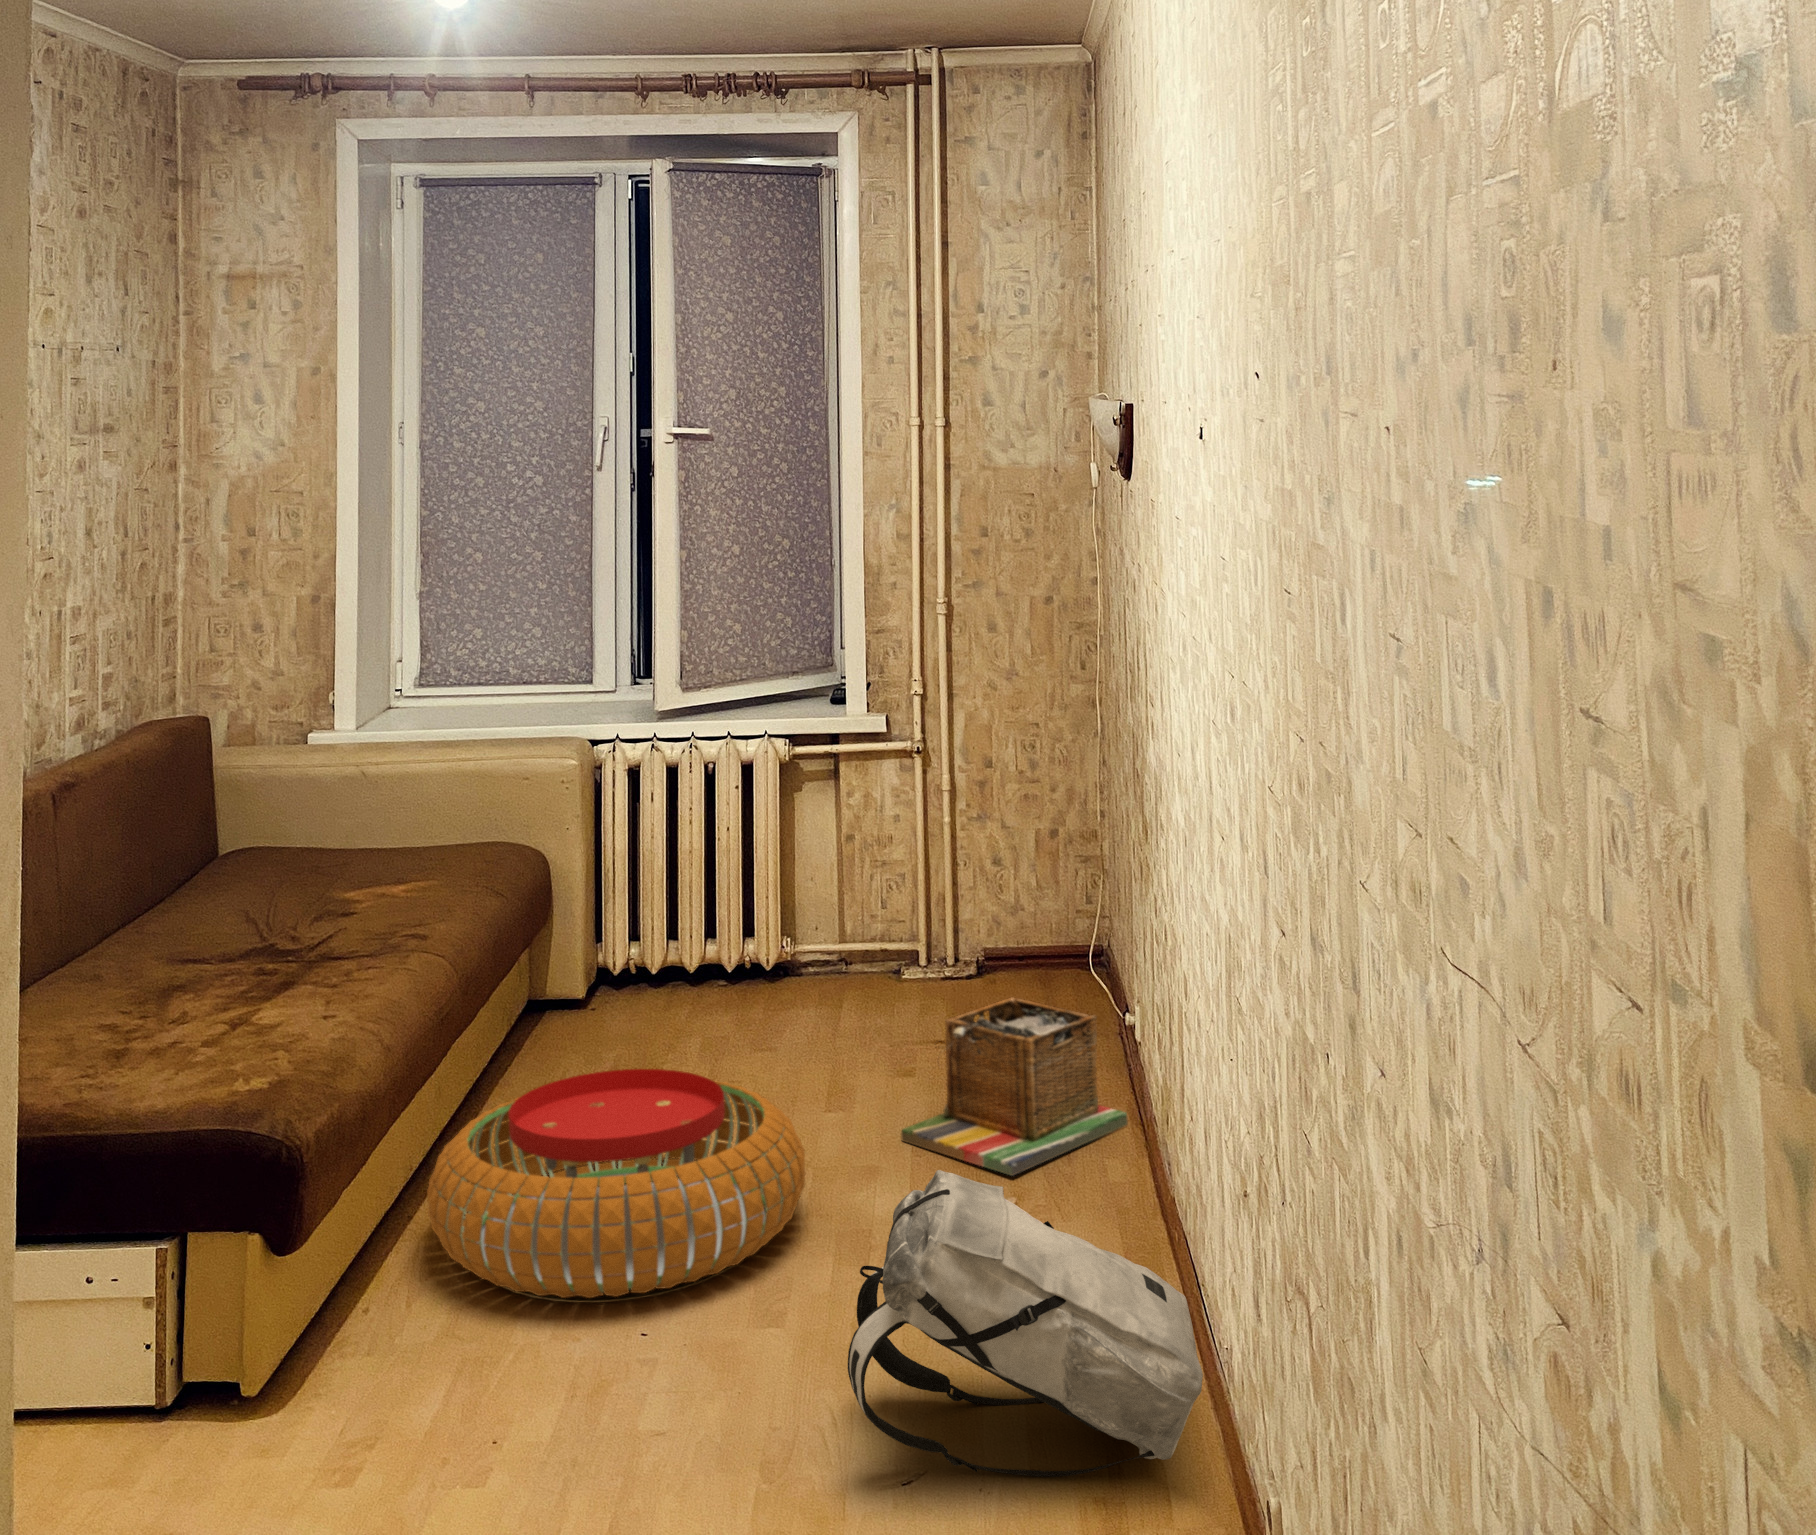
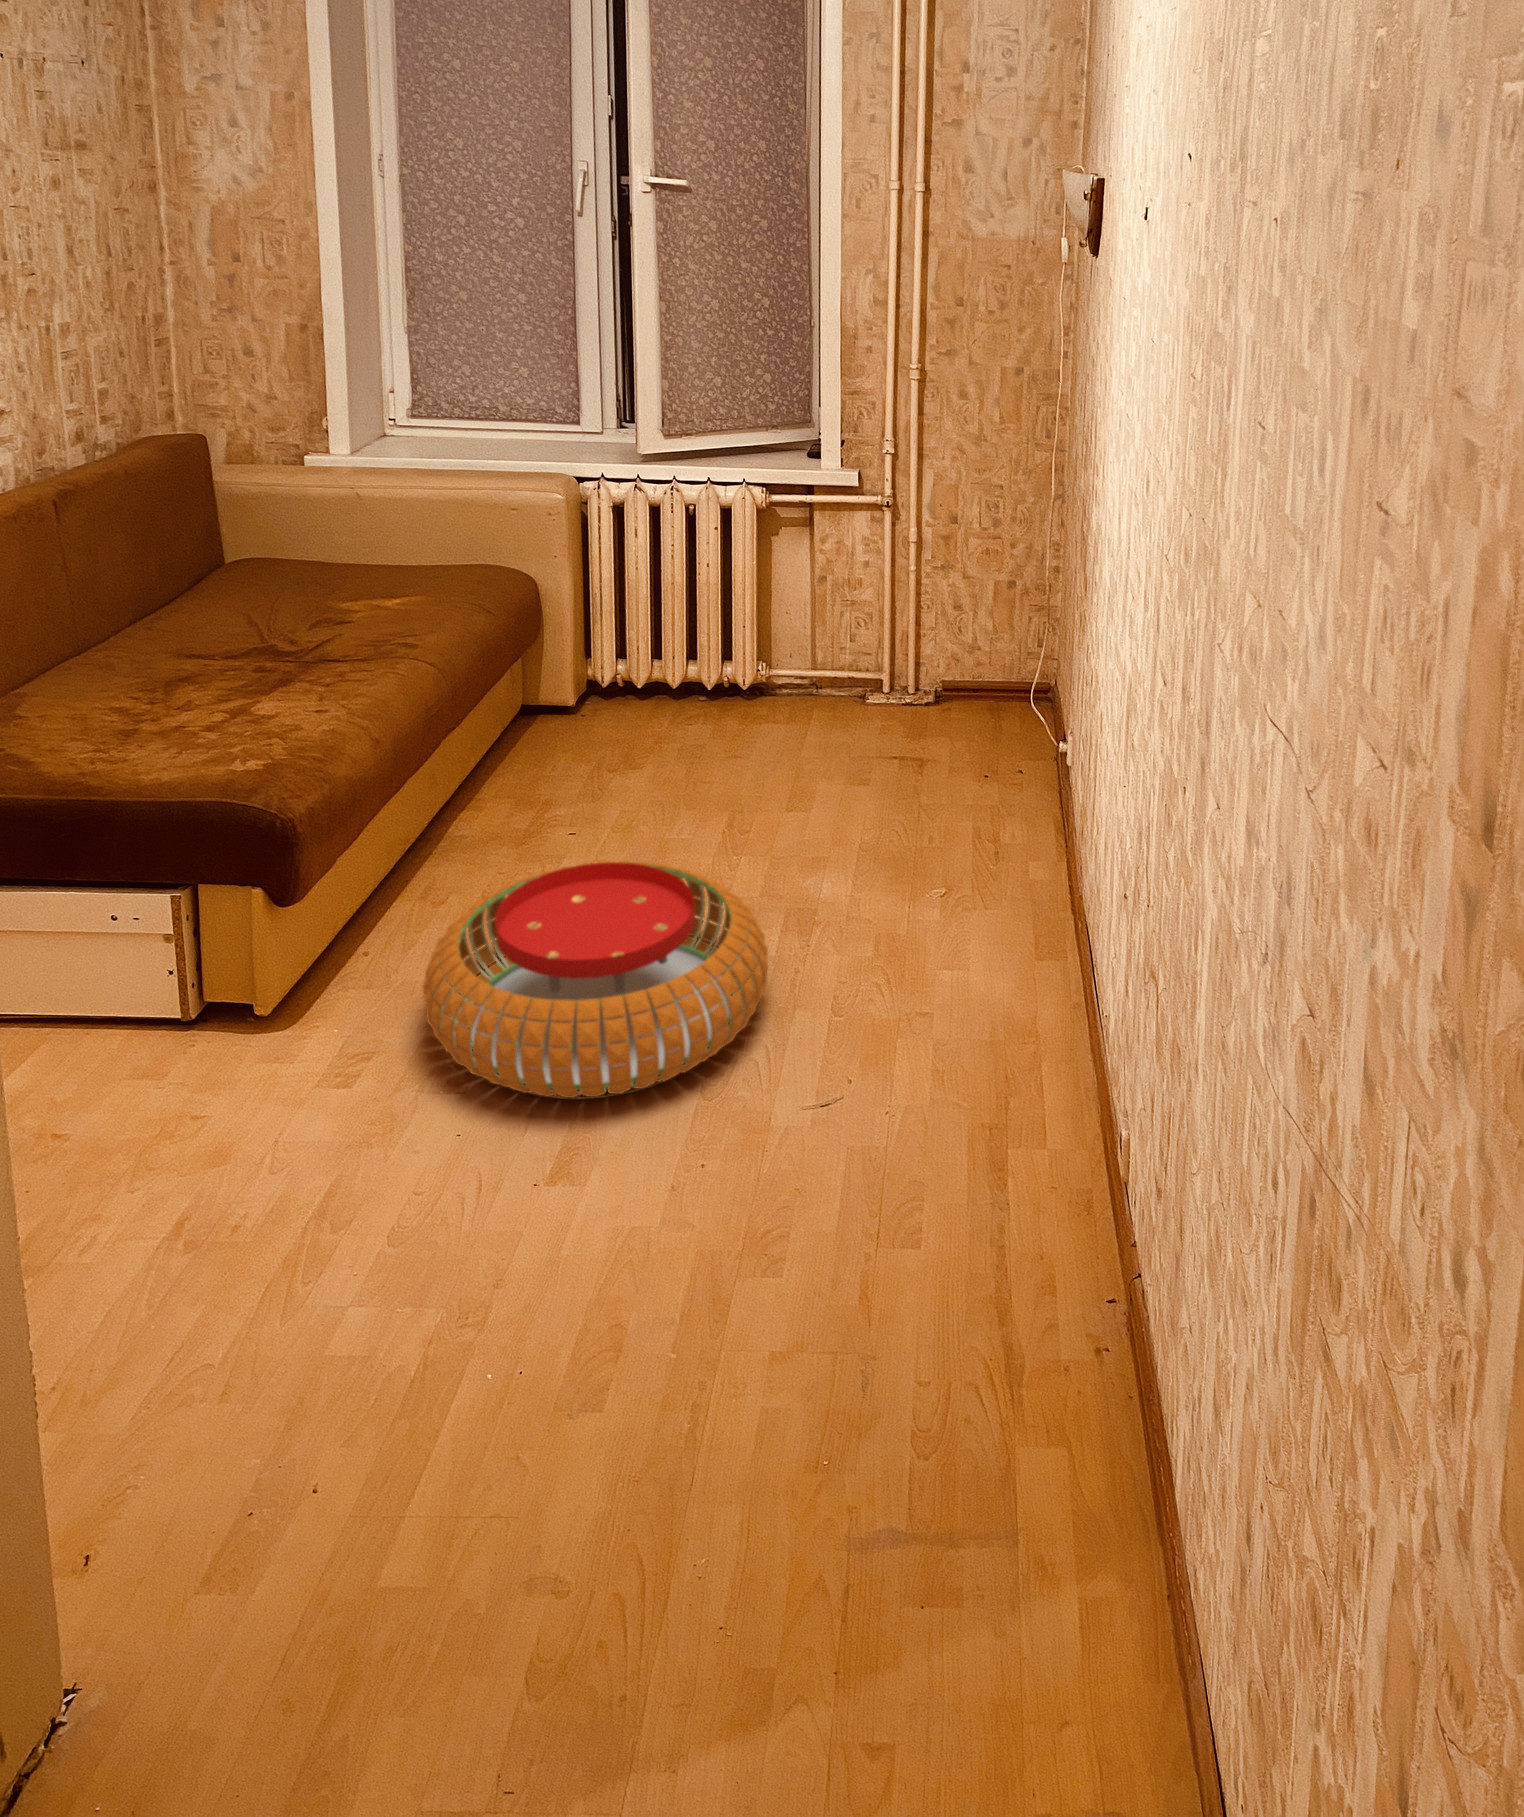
laundry basket: present [901,997,1128,1176] -> none [857,779,1060,961]
backpack: present [848,1170,1203,1477] -> none [795,1046,1112,1328]

